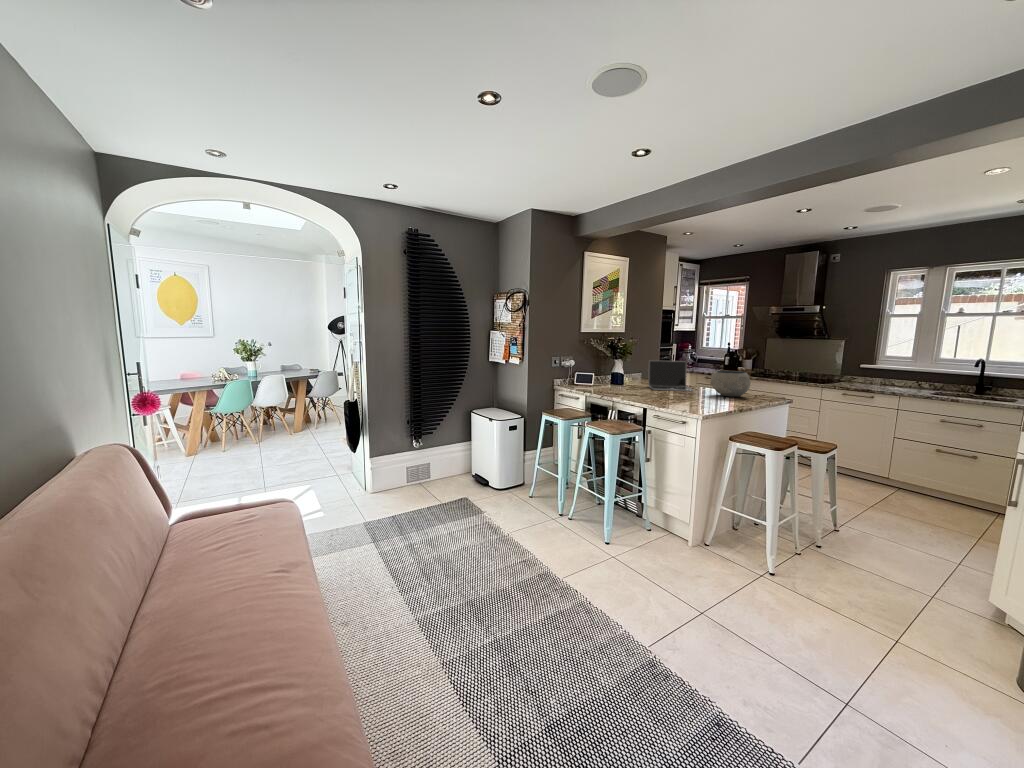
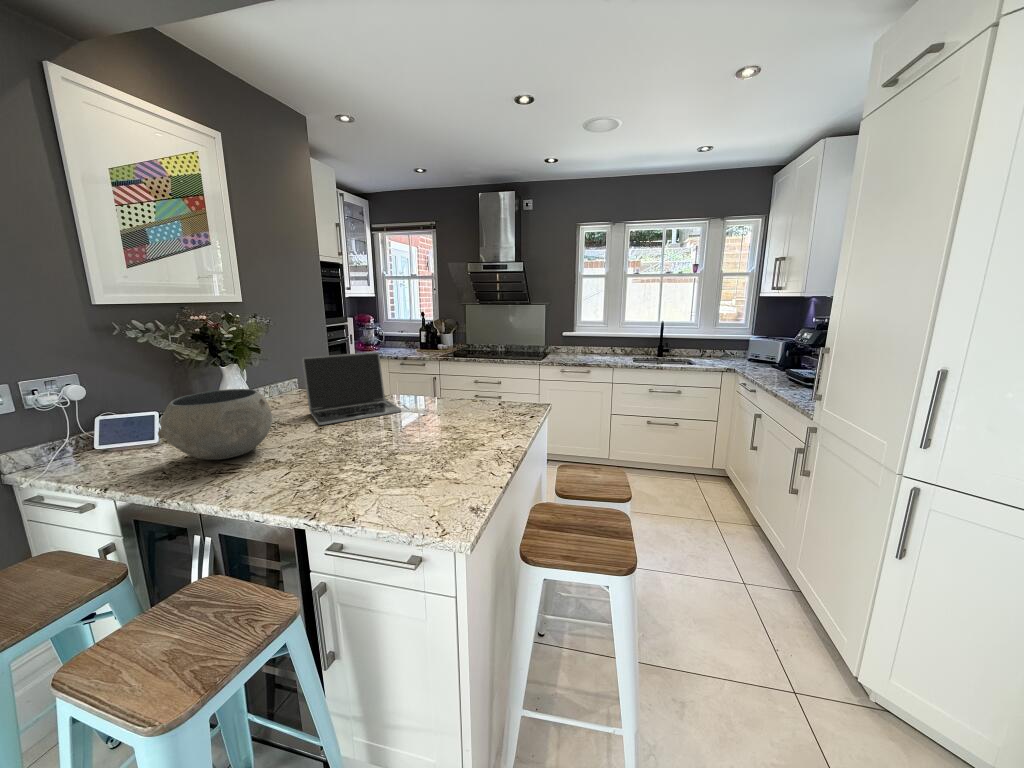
ceramic bowl: present [710,371,750,397] -> present [158,389,272,460]

